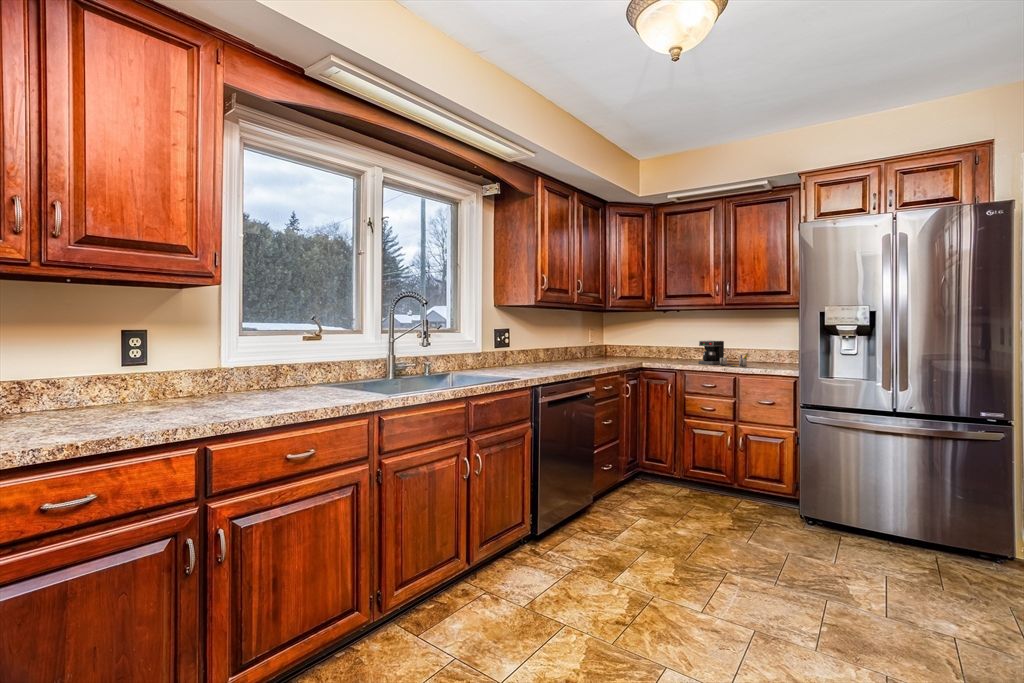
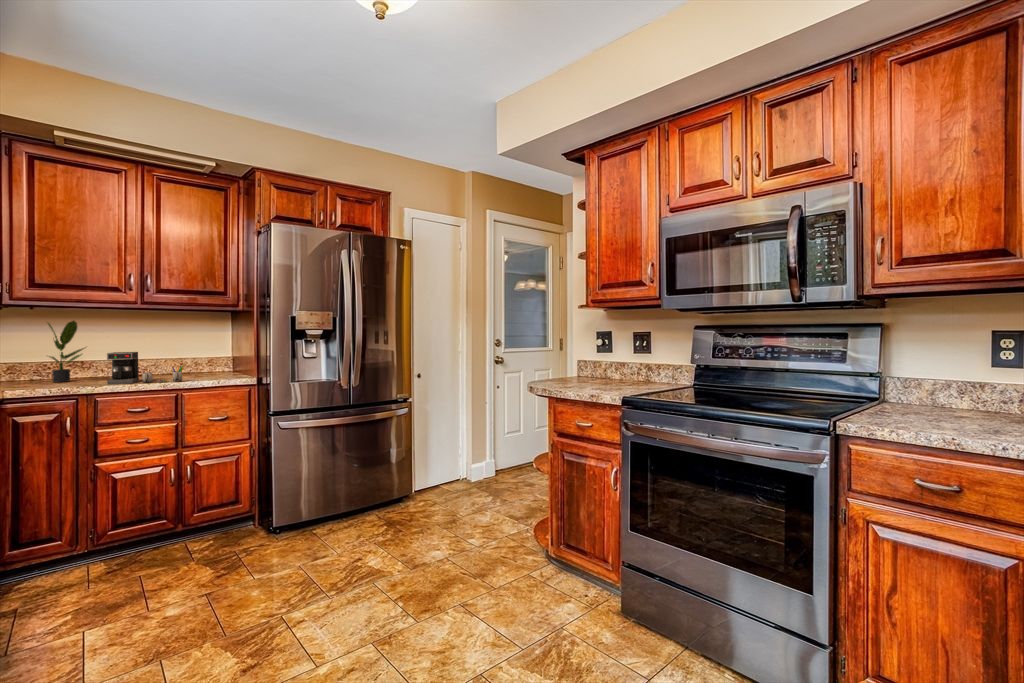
potted plant: none [676,317,700,360] -> present [48,321,84,382]

